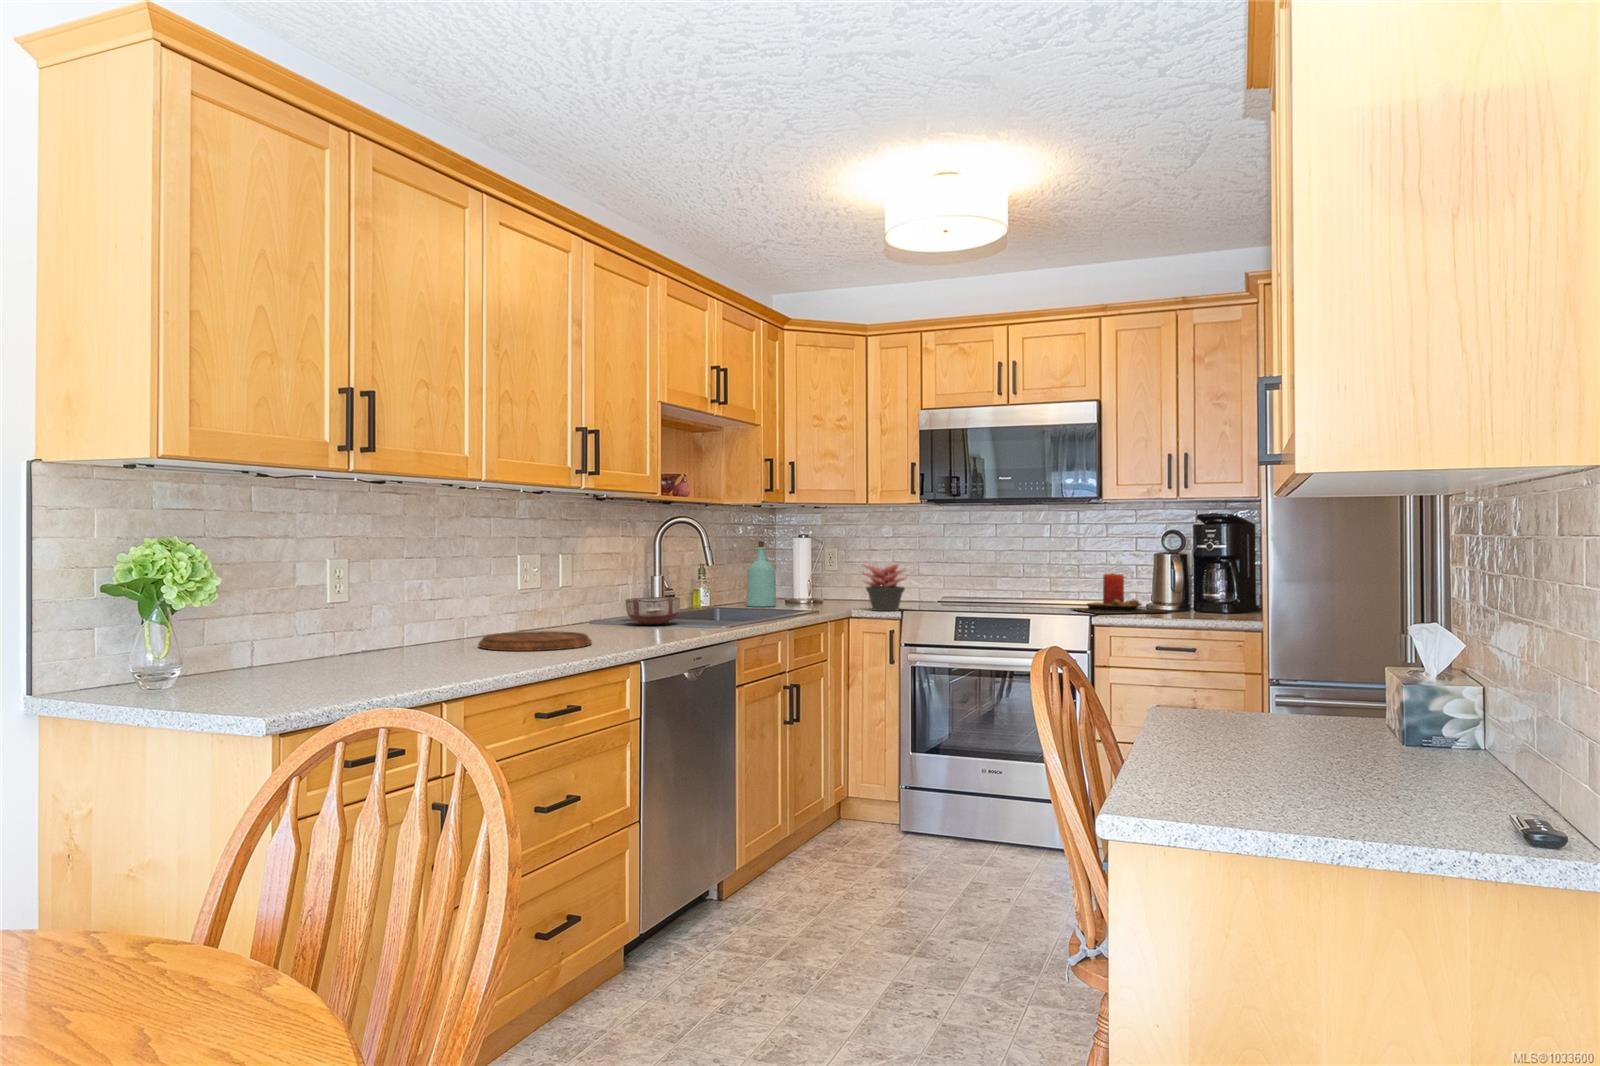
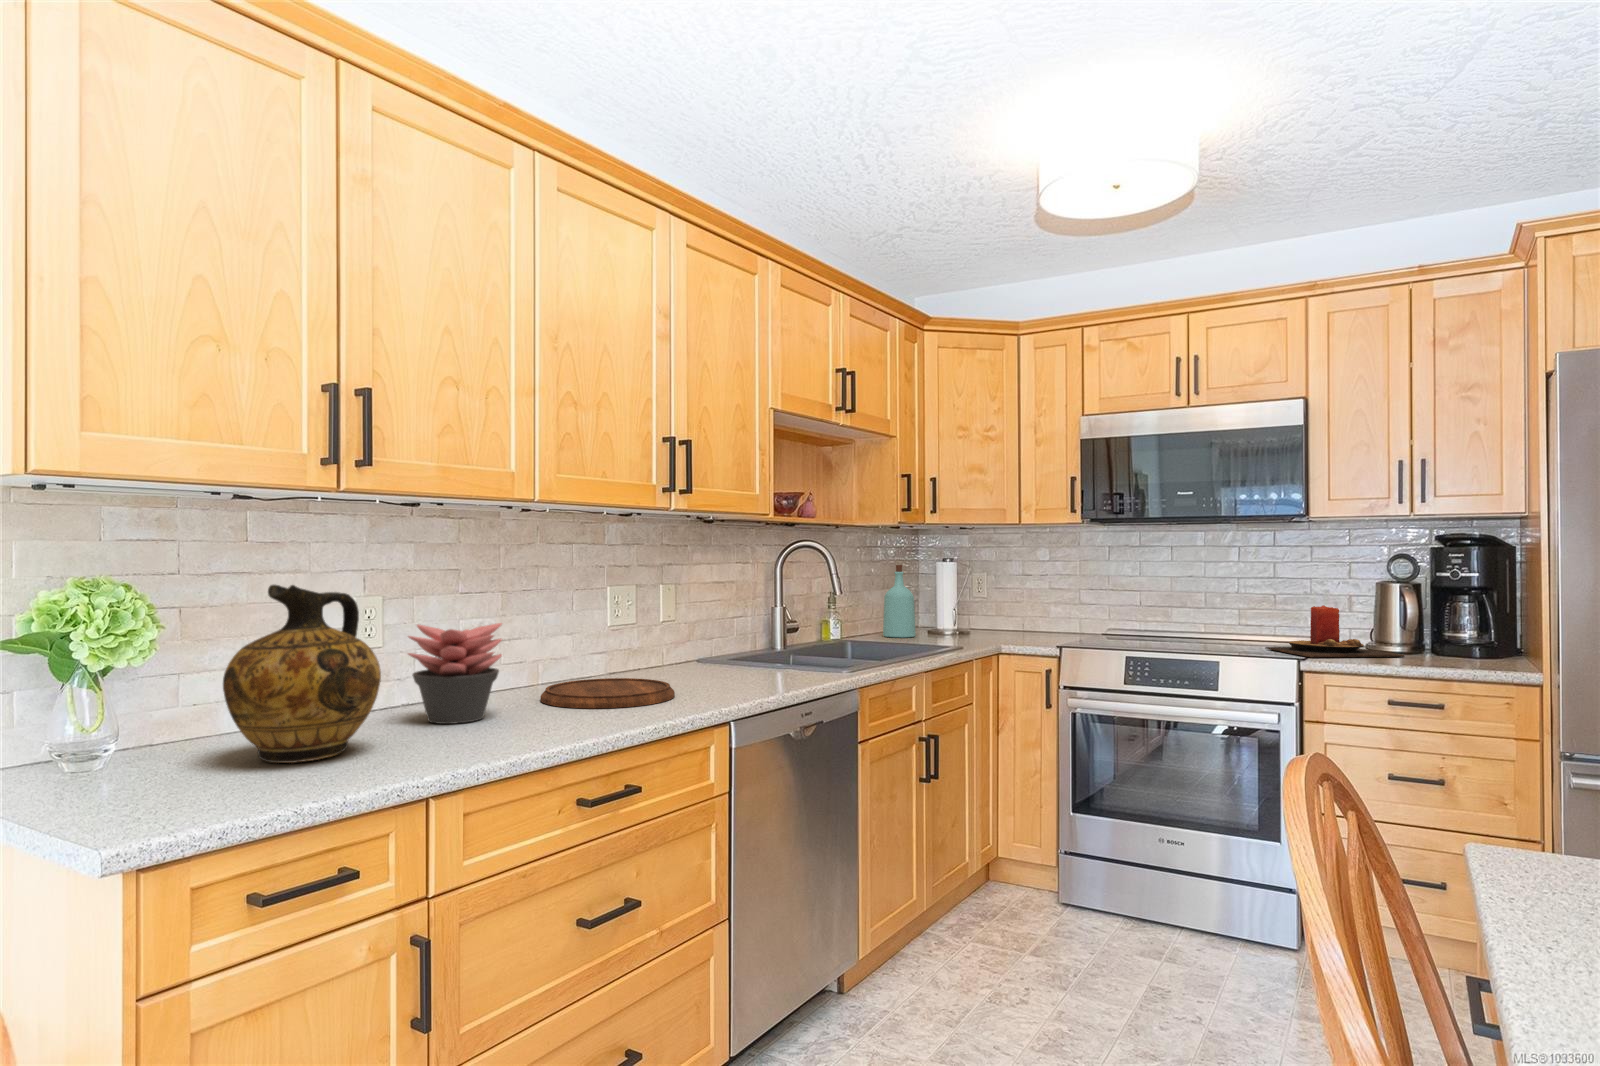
ceramic jug: none [270,544,388,680] -> present [223,585,381,763]
succulent plant: present [863,564,906,611] -> present [408,623,502,724]
ceramic bowl: present [626,597,680,625] -> none [736,632,797,664]

